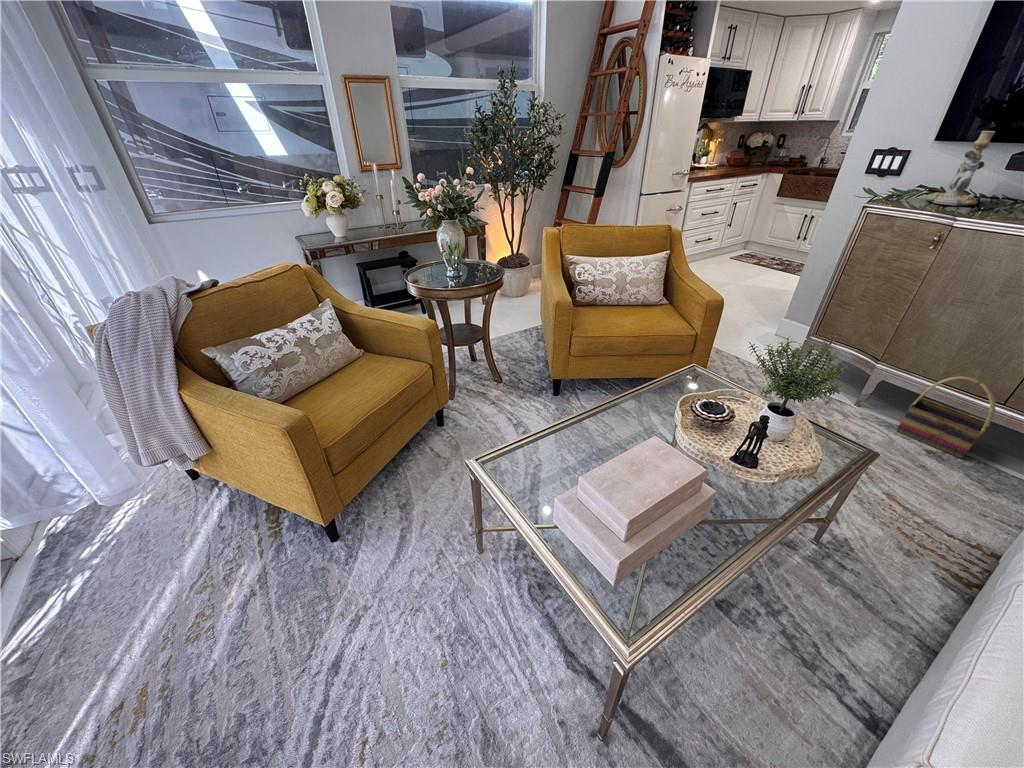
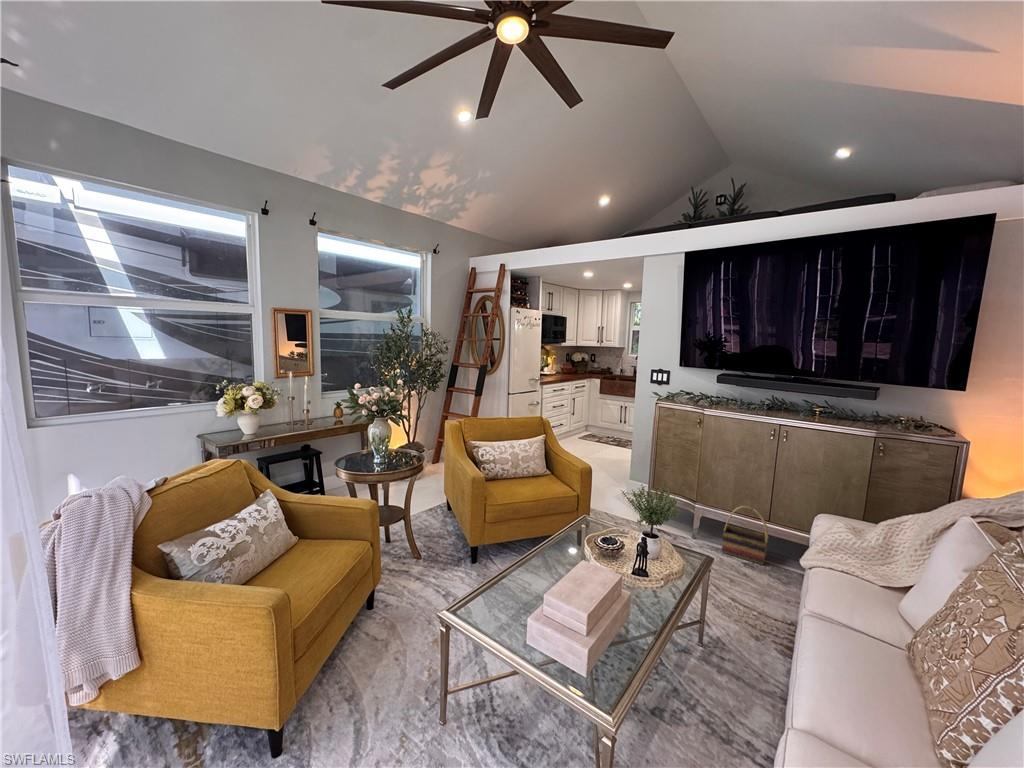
candlestick: present [924,131,995,205] -> none [686,363,712,402]

